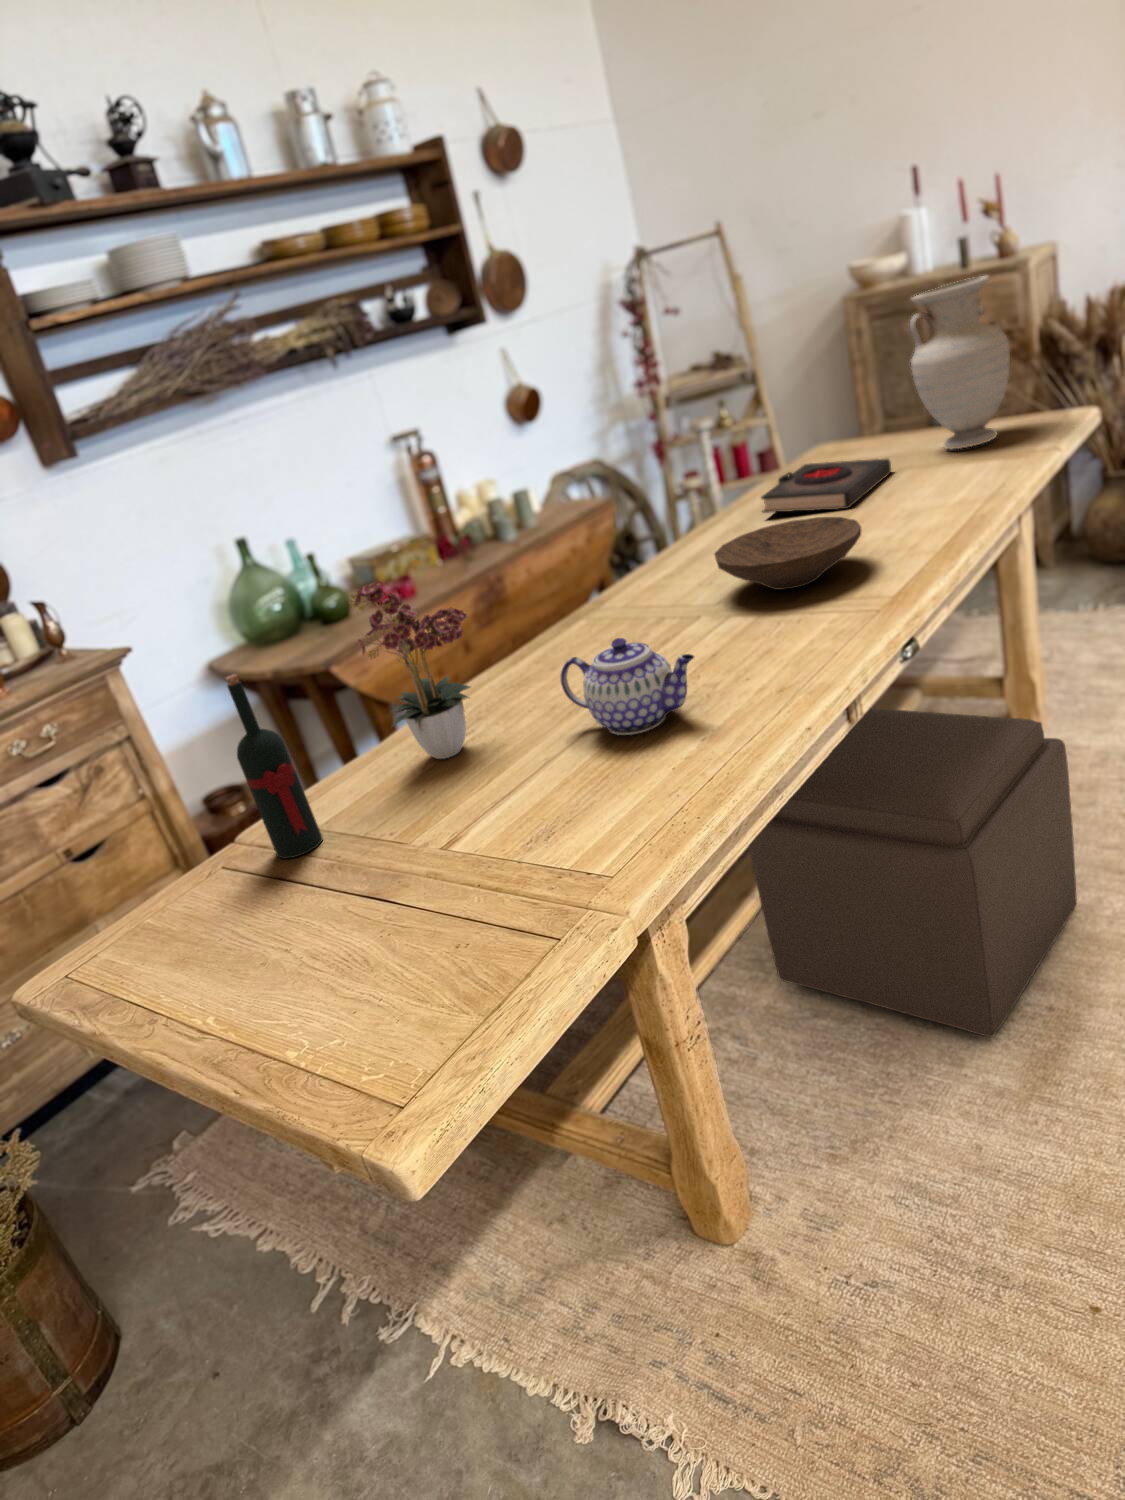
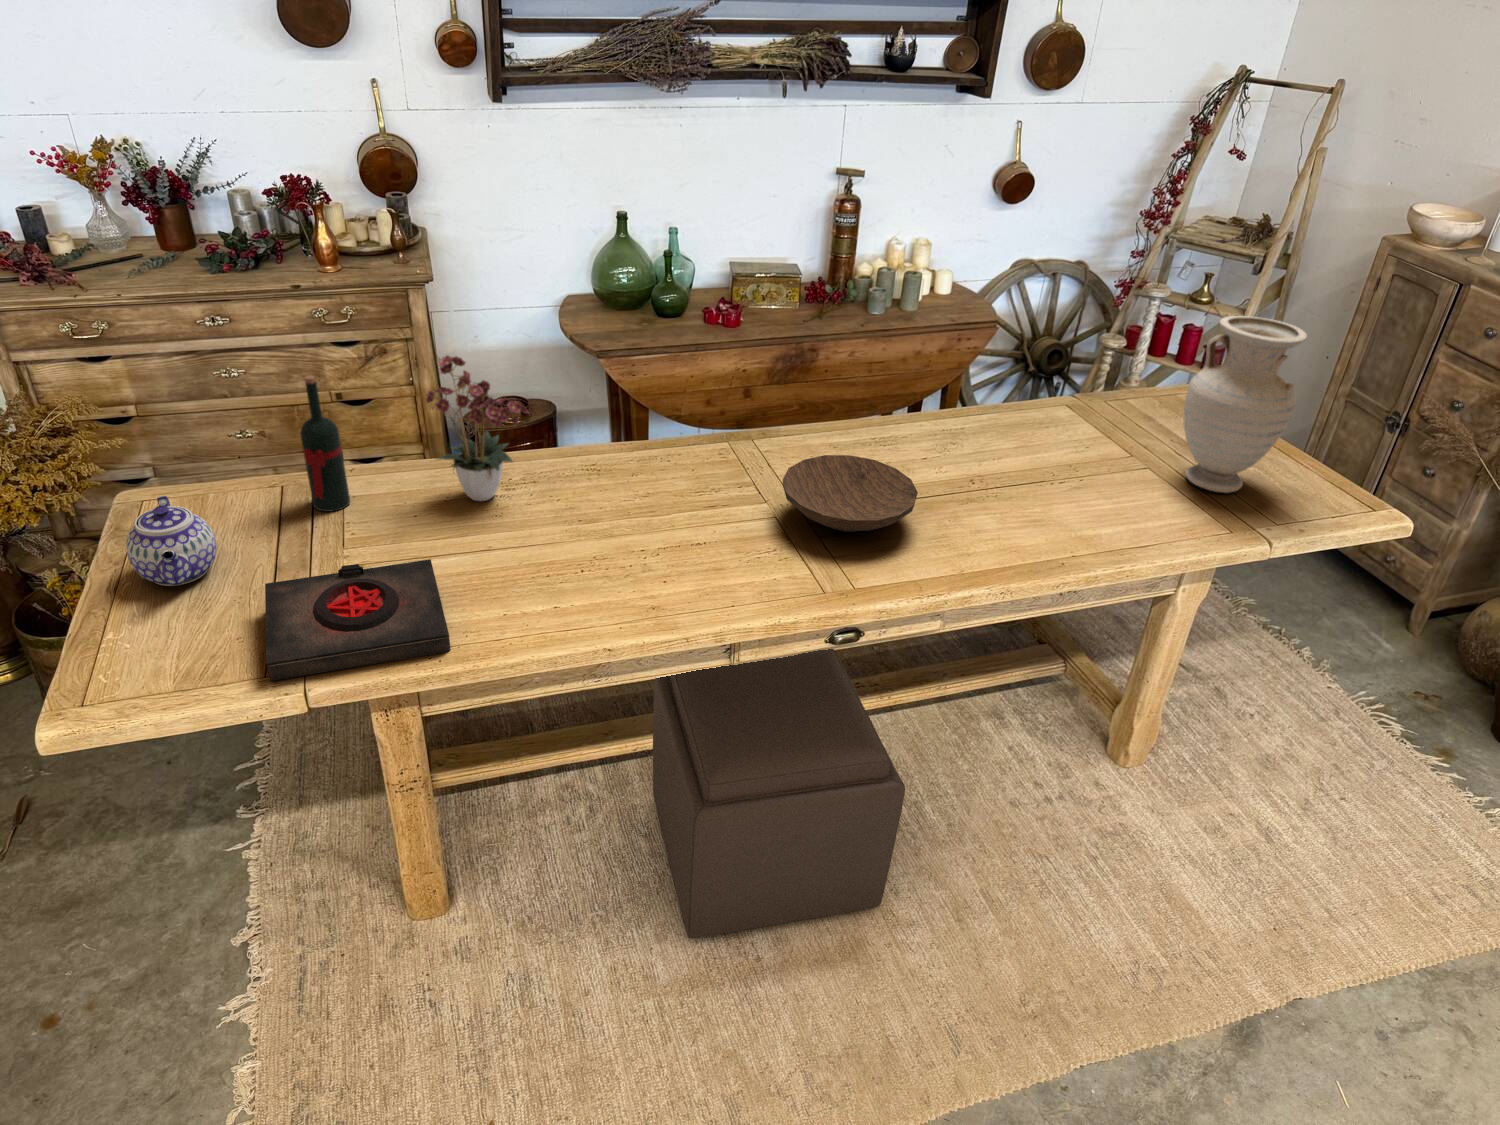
book: present [761,459,891,513] -> present [265,559,451,681]
teapot: present [561,638,694,735] -> present [126,496,217,586]

